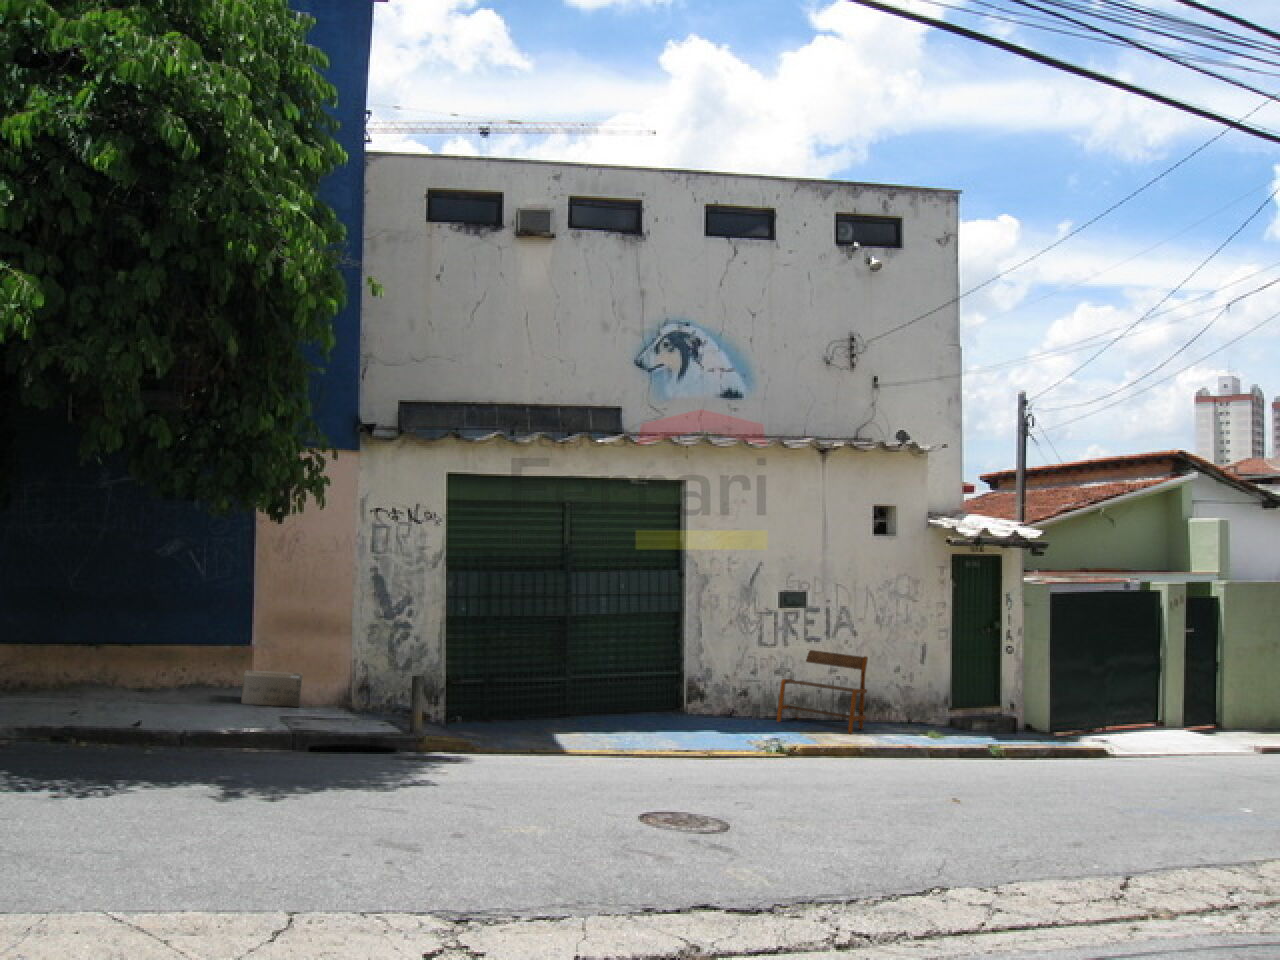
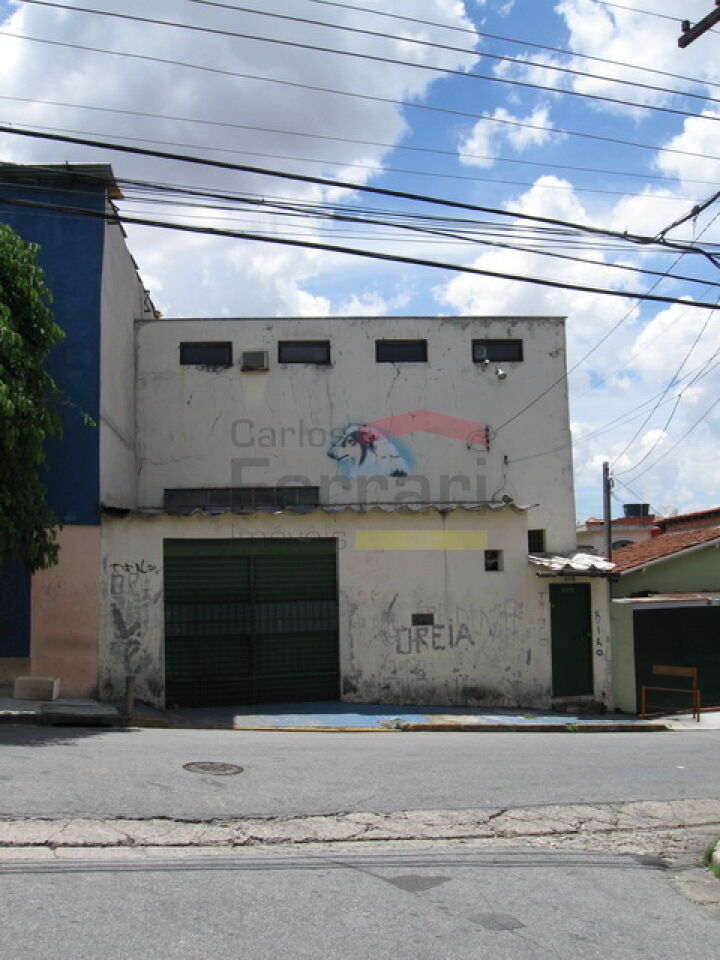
bench: present [777,650,868,734] -> present [642,665,700,722]

